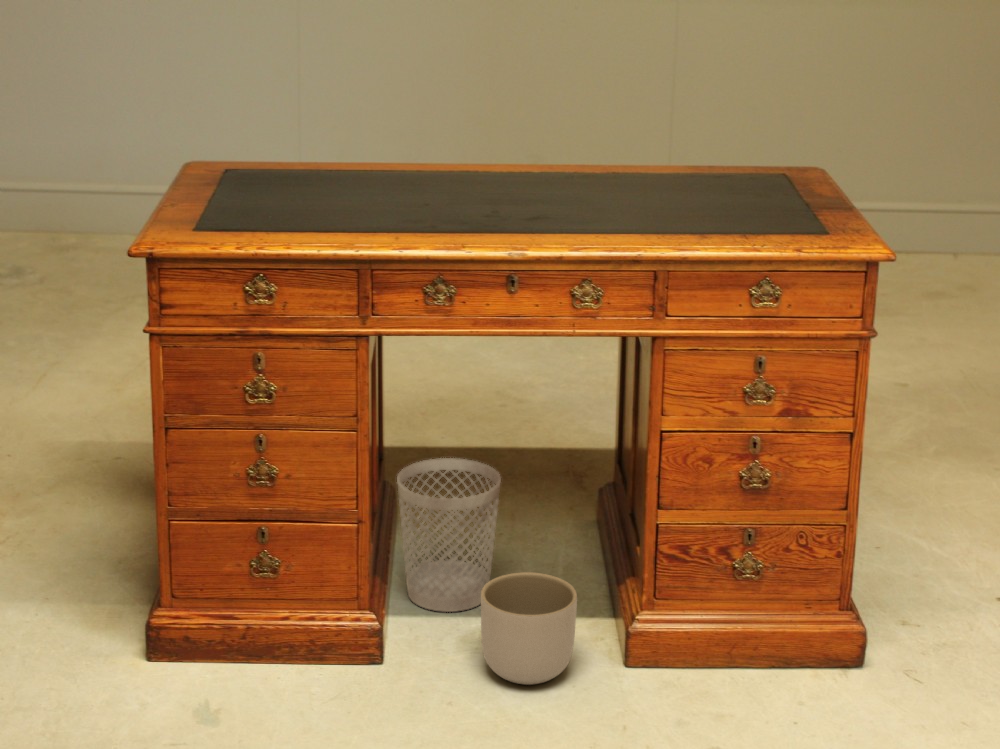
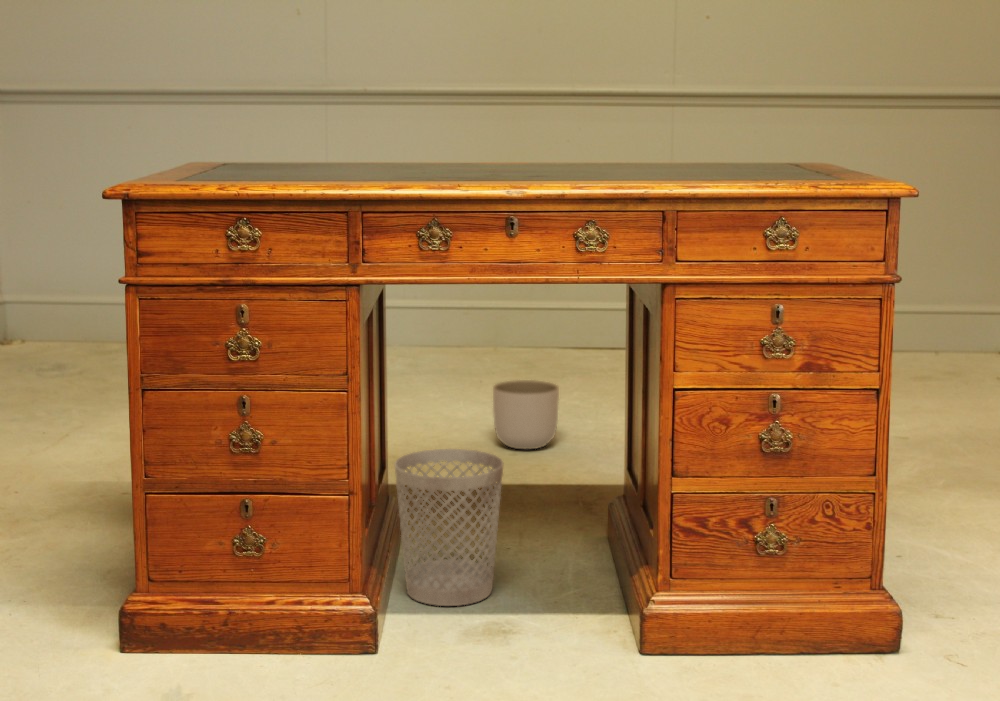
planter: present [481,572,577,685] -> present [493,380,559,449]

